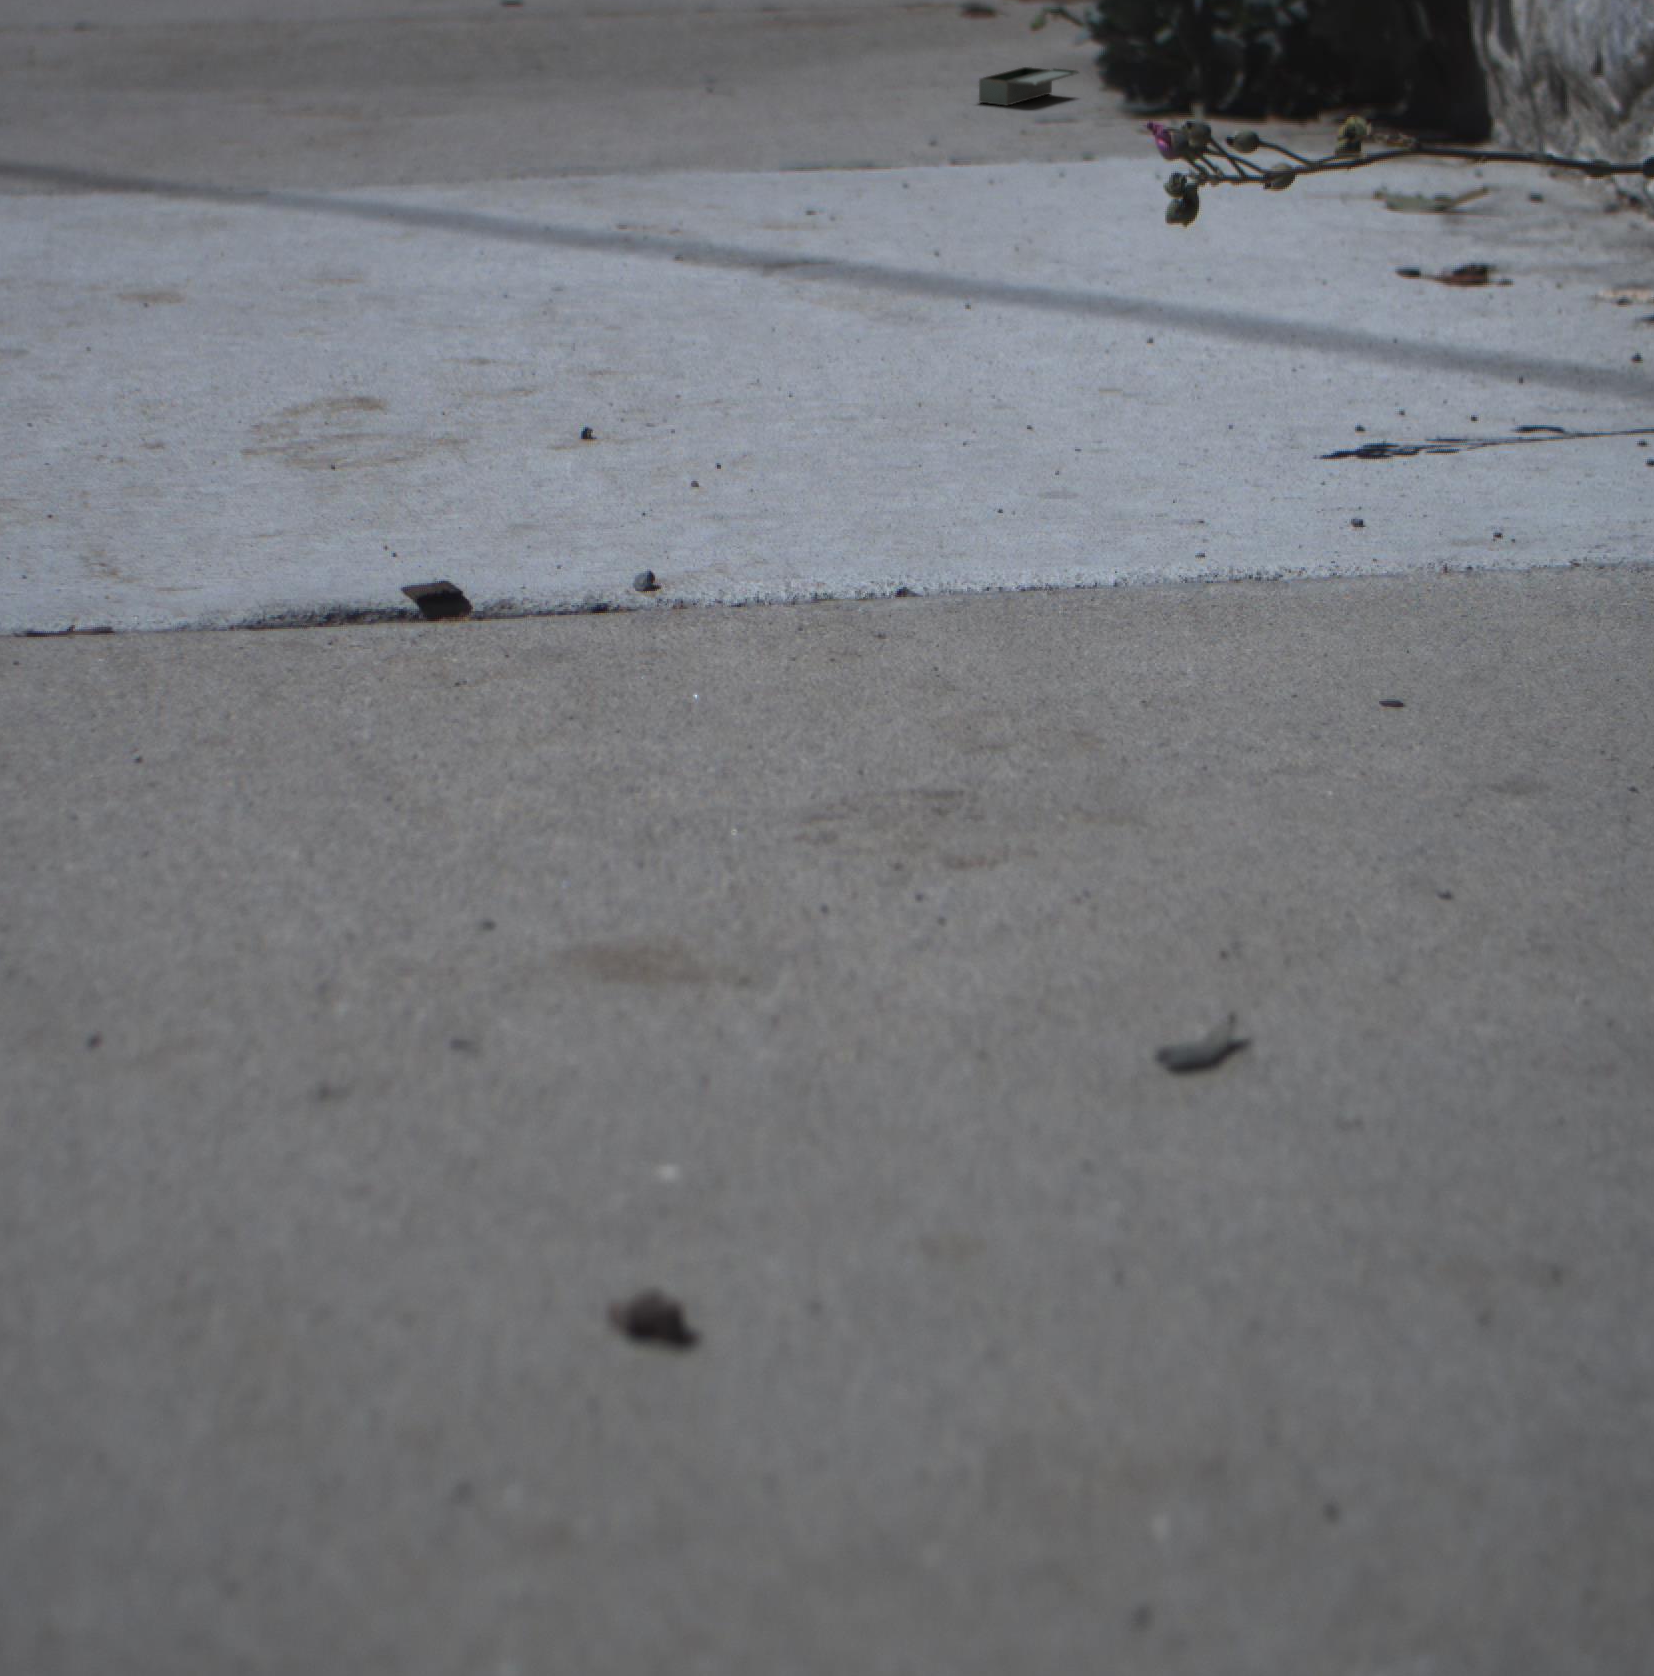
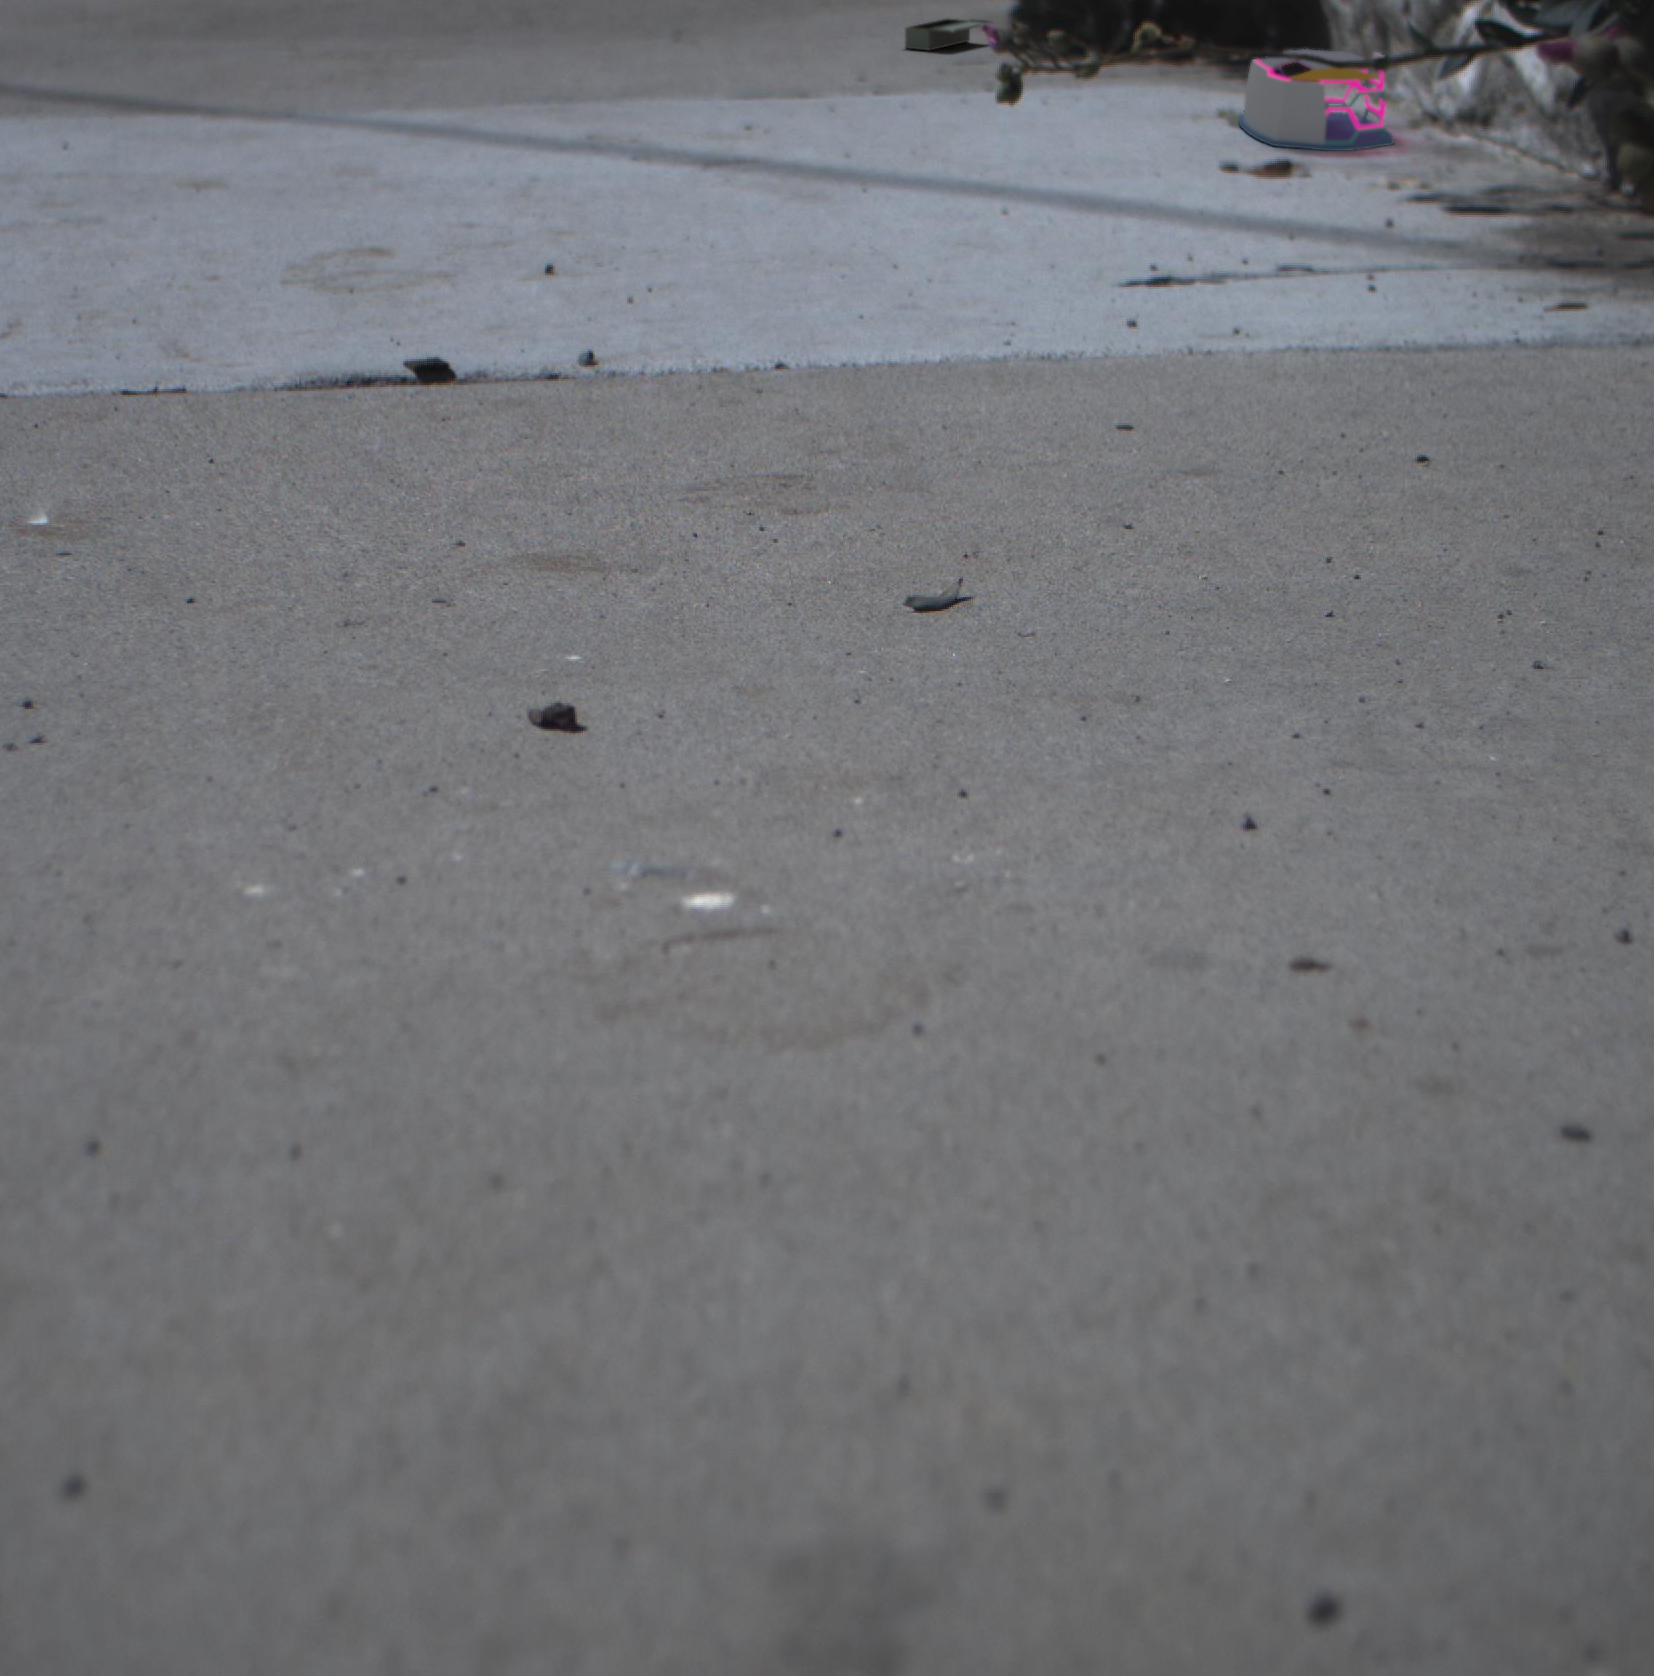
storage bin: none [1395,119,1592,245] -> present [1239,49,1394,151]

